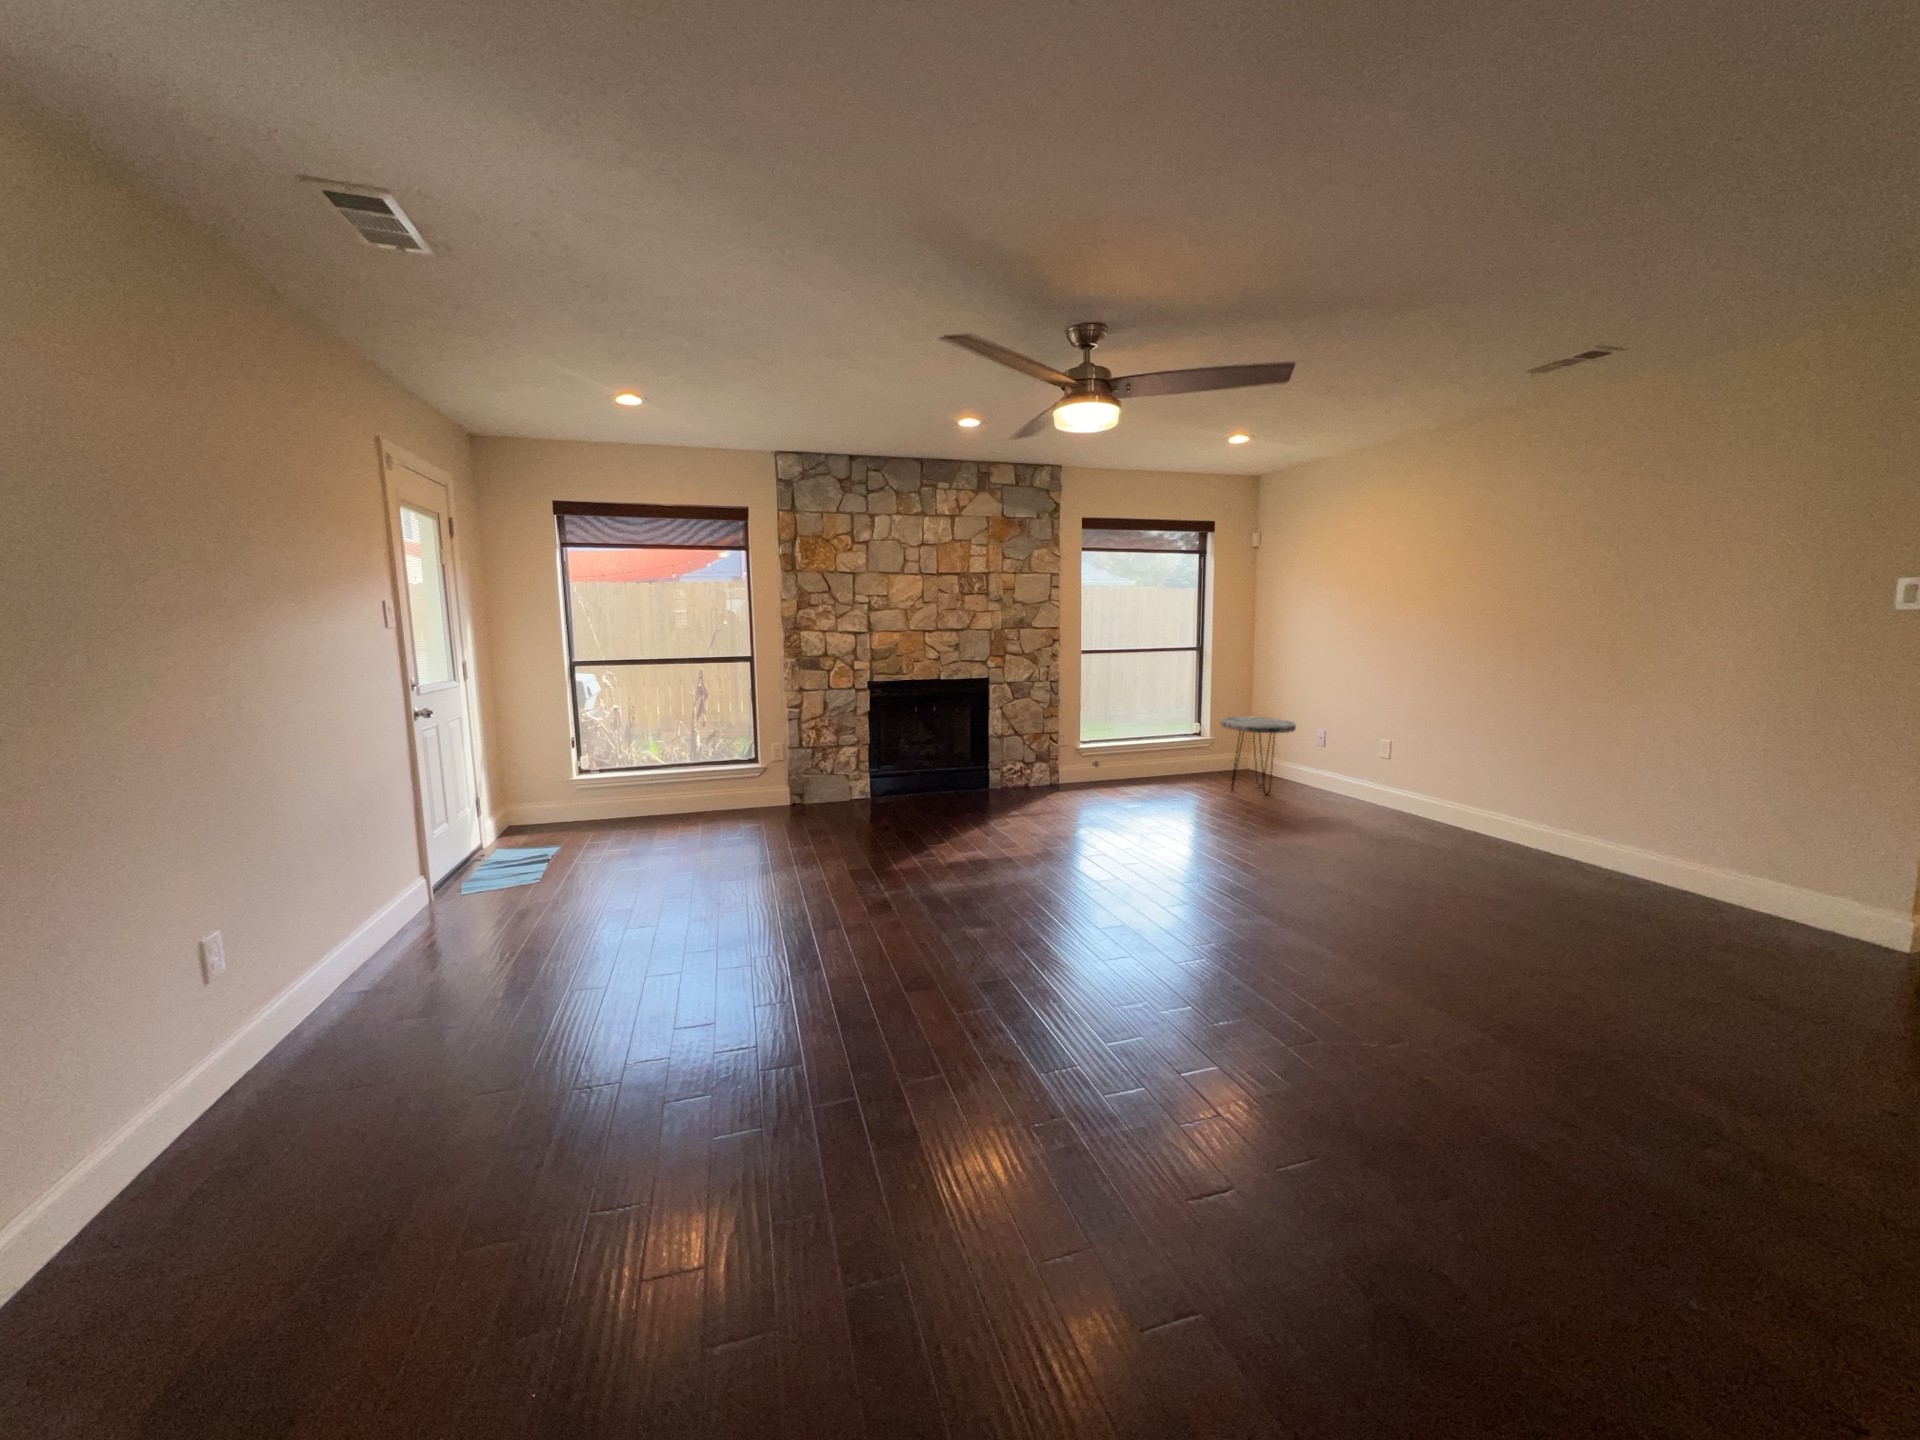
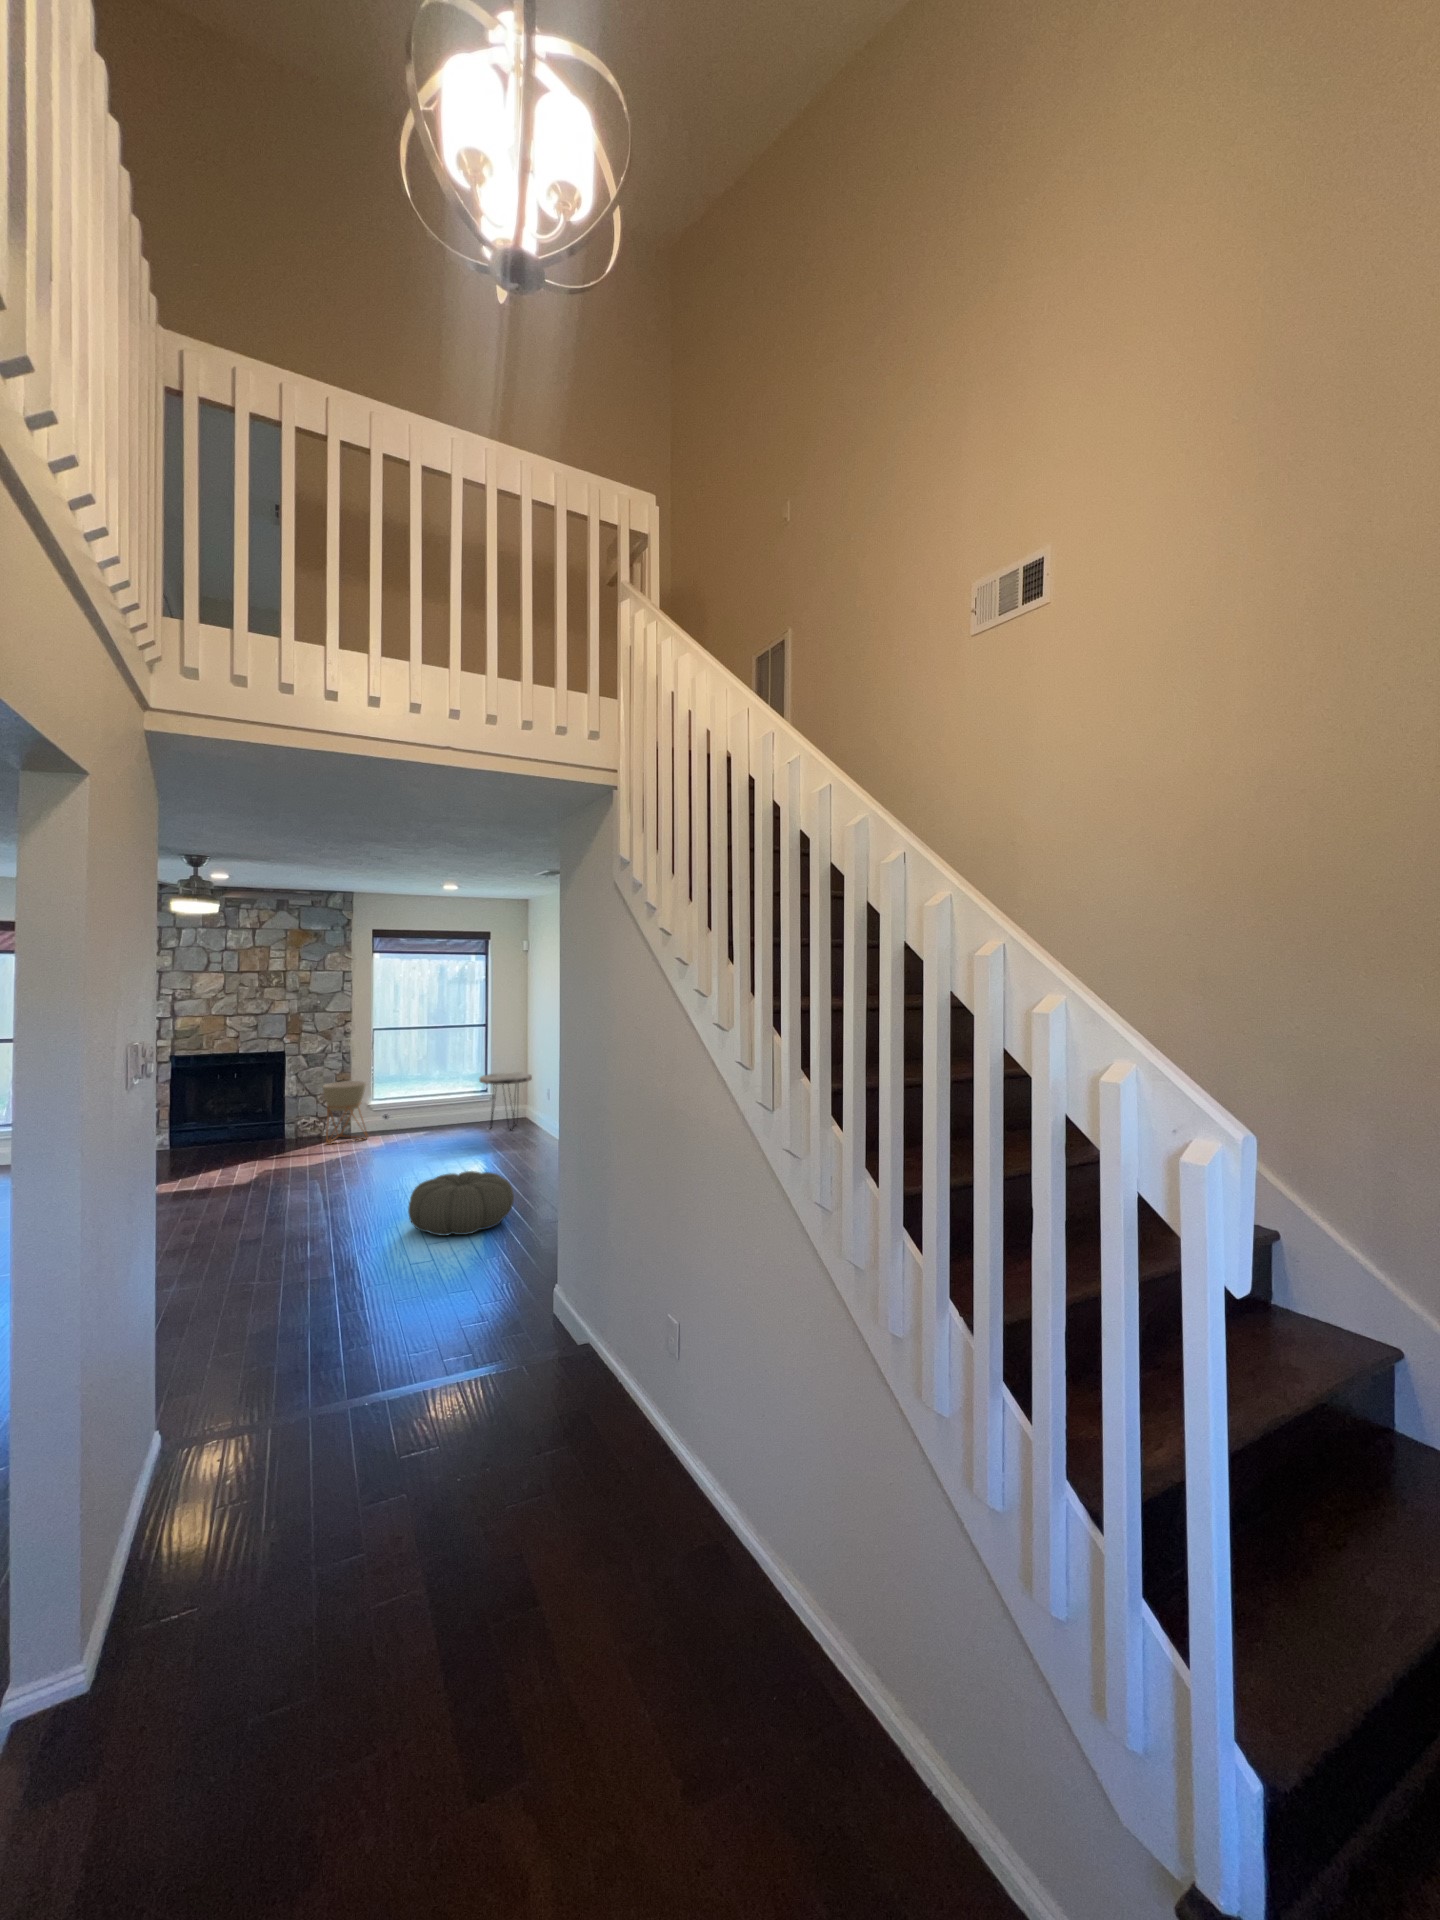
planter: none [1038,718,1091,798] -> present [323,1081,368,1145]
pouf: none [1419,906,1680,1061] -> present [408,1171,514,1236]

